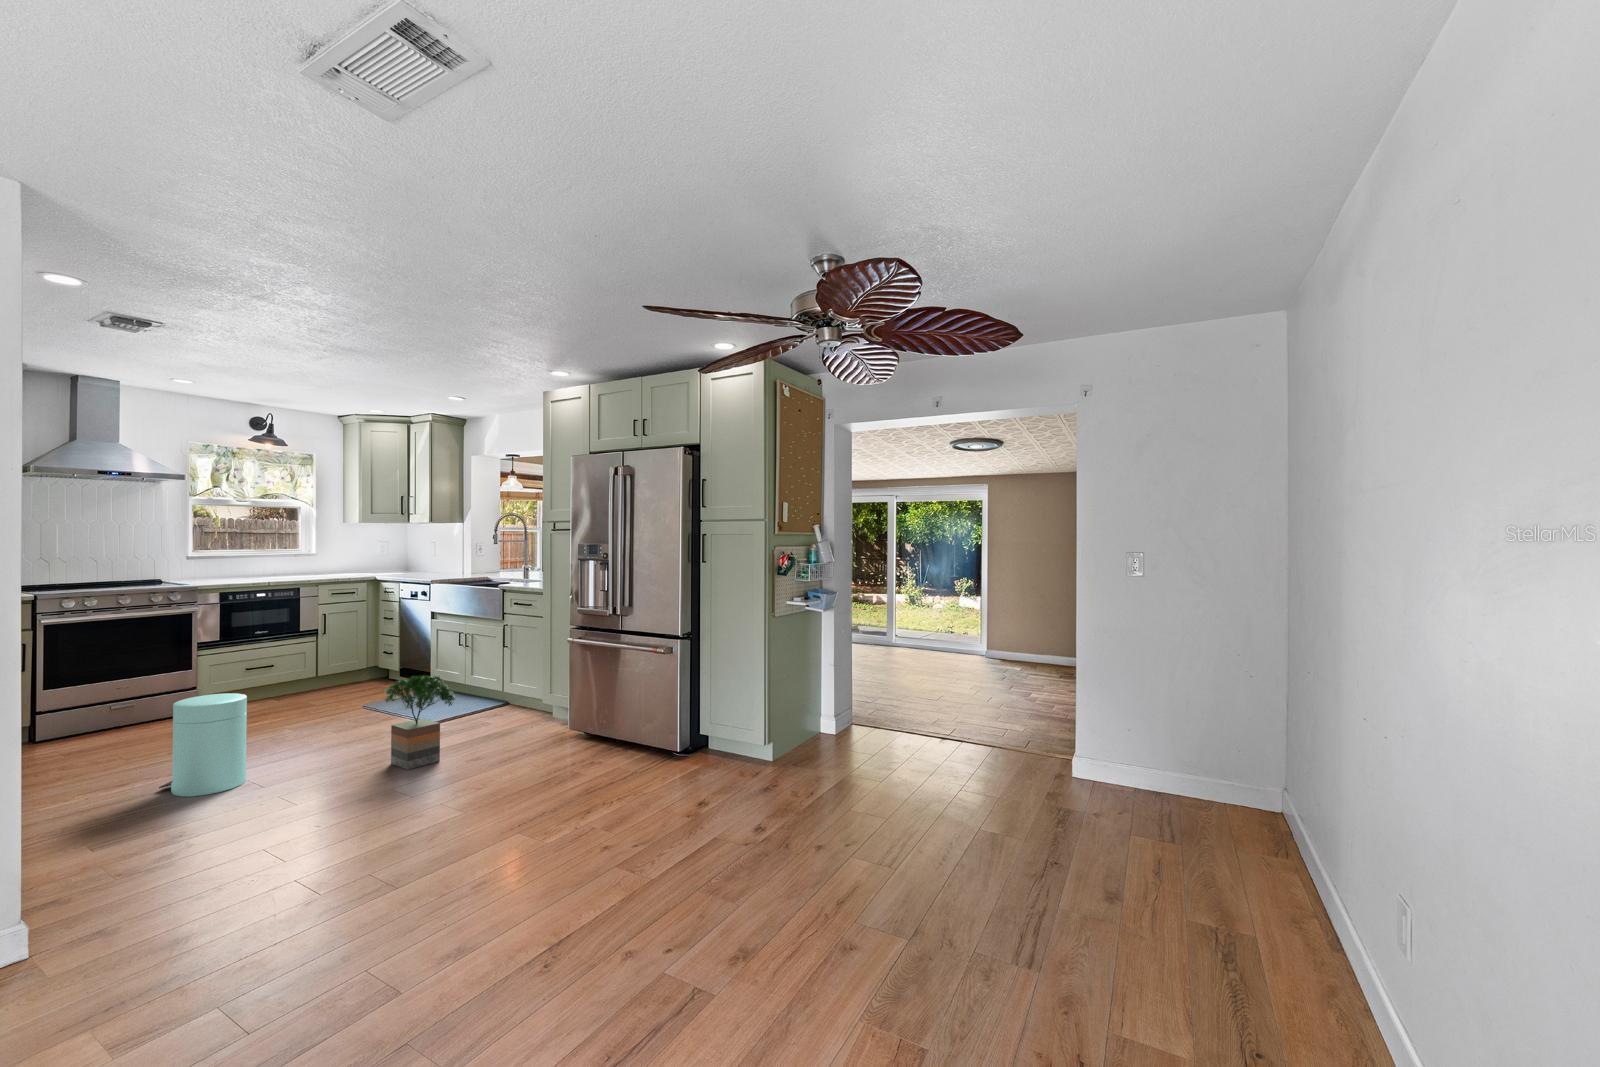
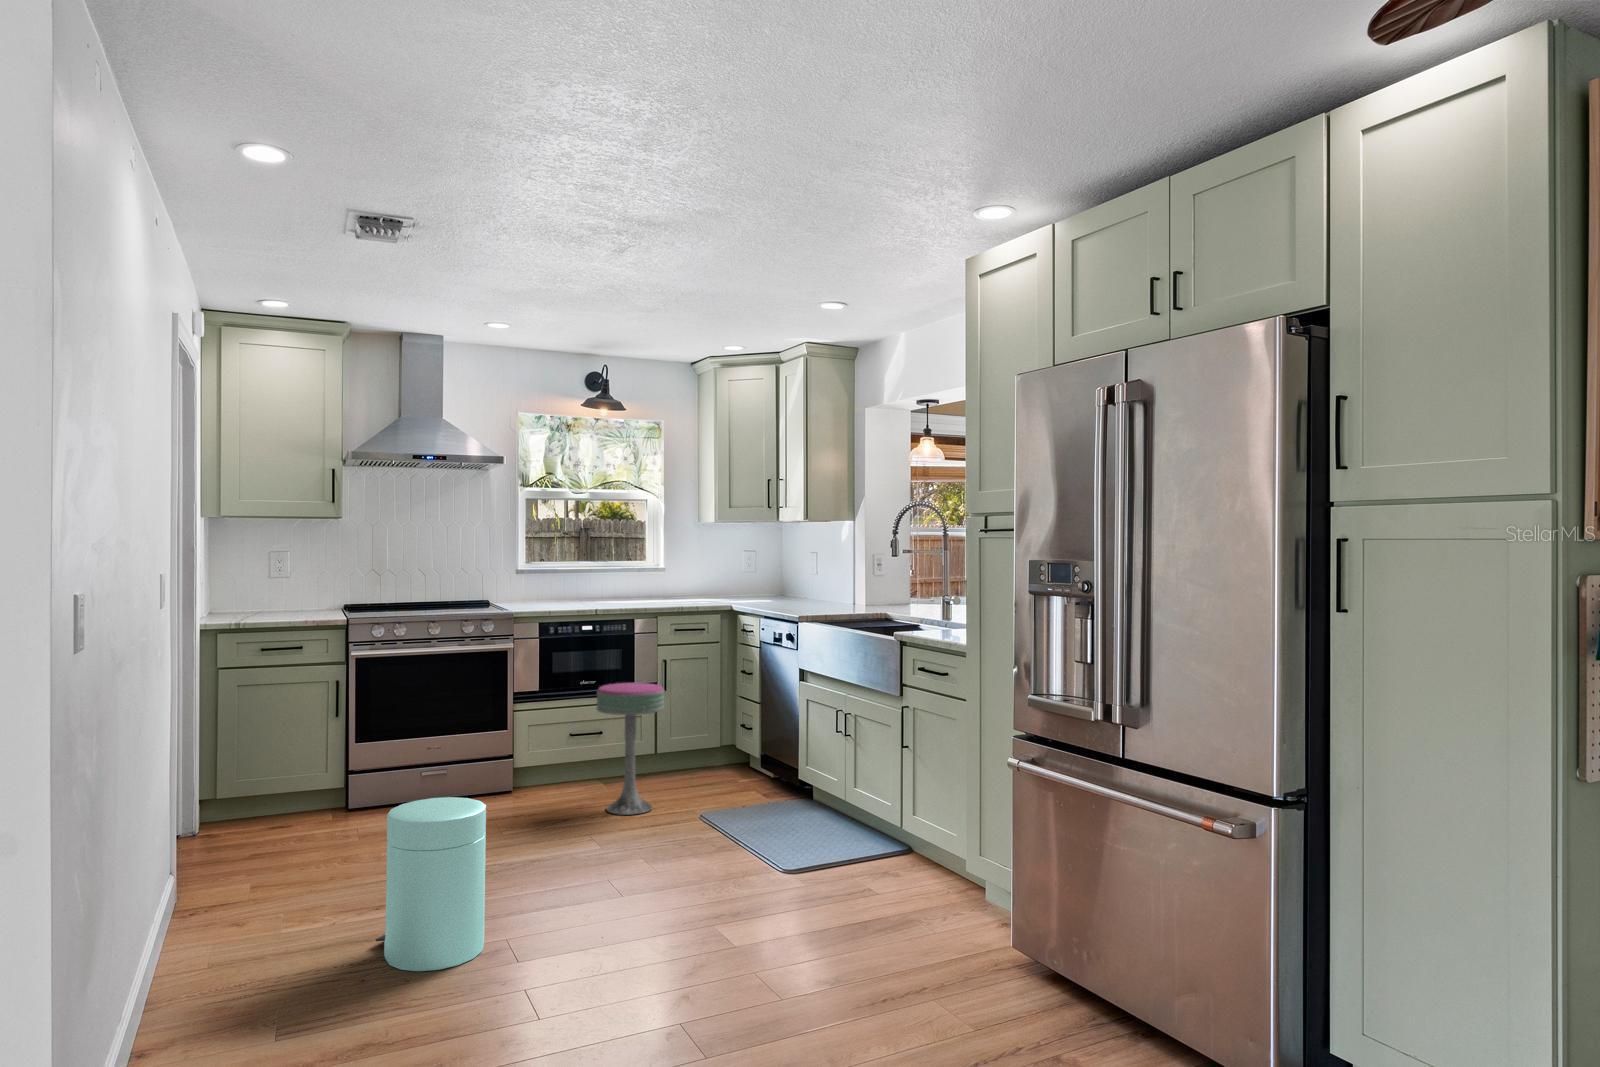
bar stool: none [281,628,334,713] -> present [597,683,664,815]
potted tree: present [384,675,455,770] -> none [673,800,795,988]

